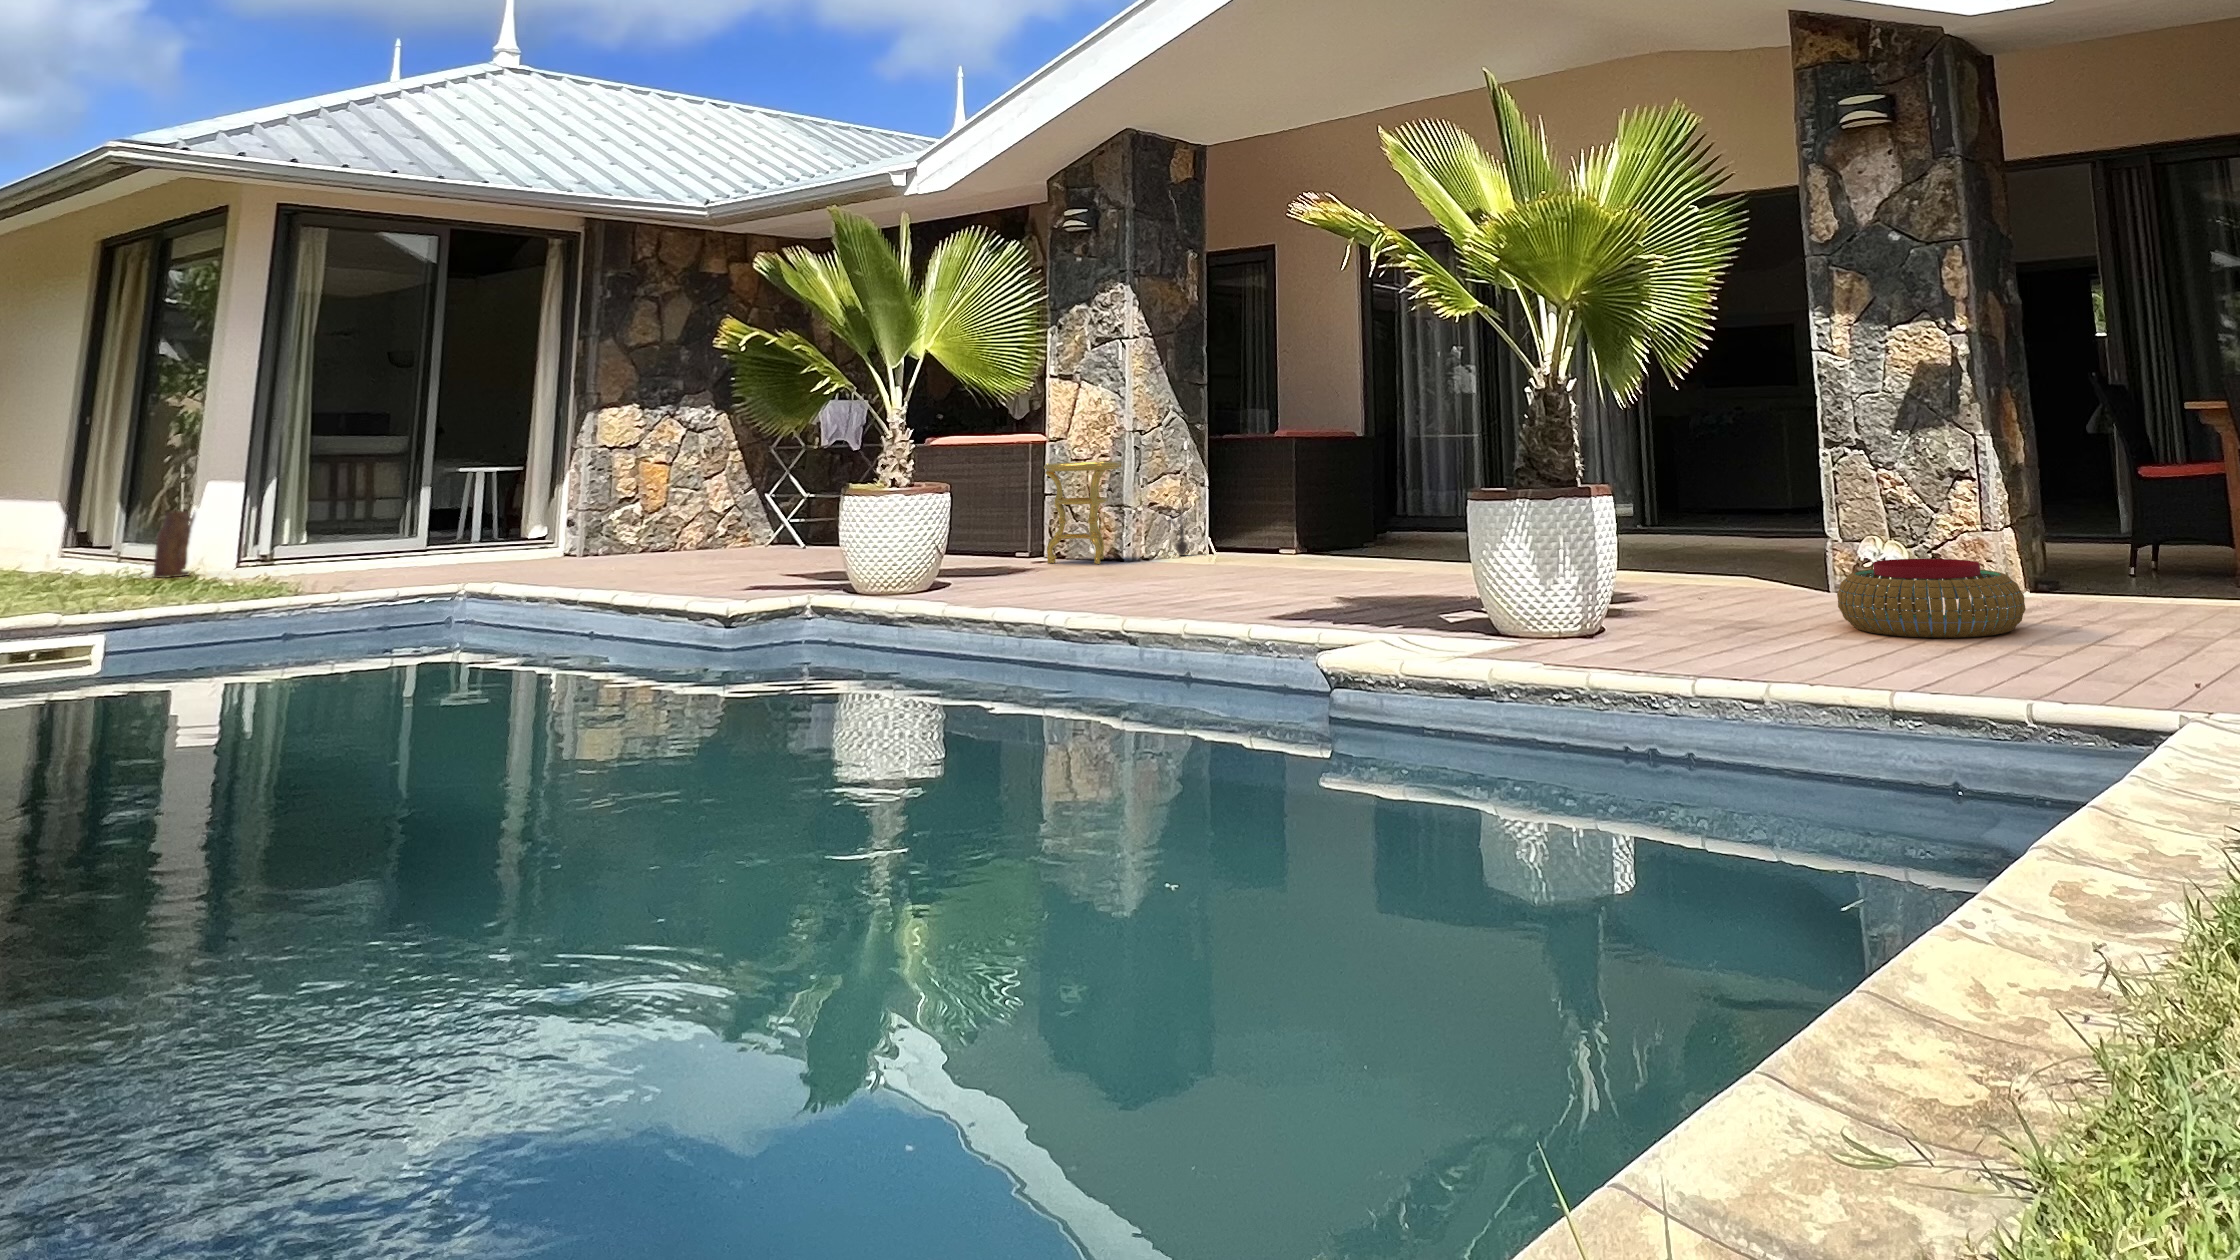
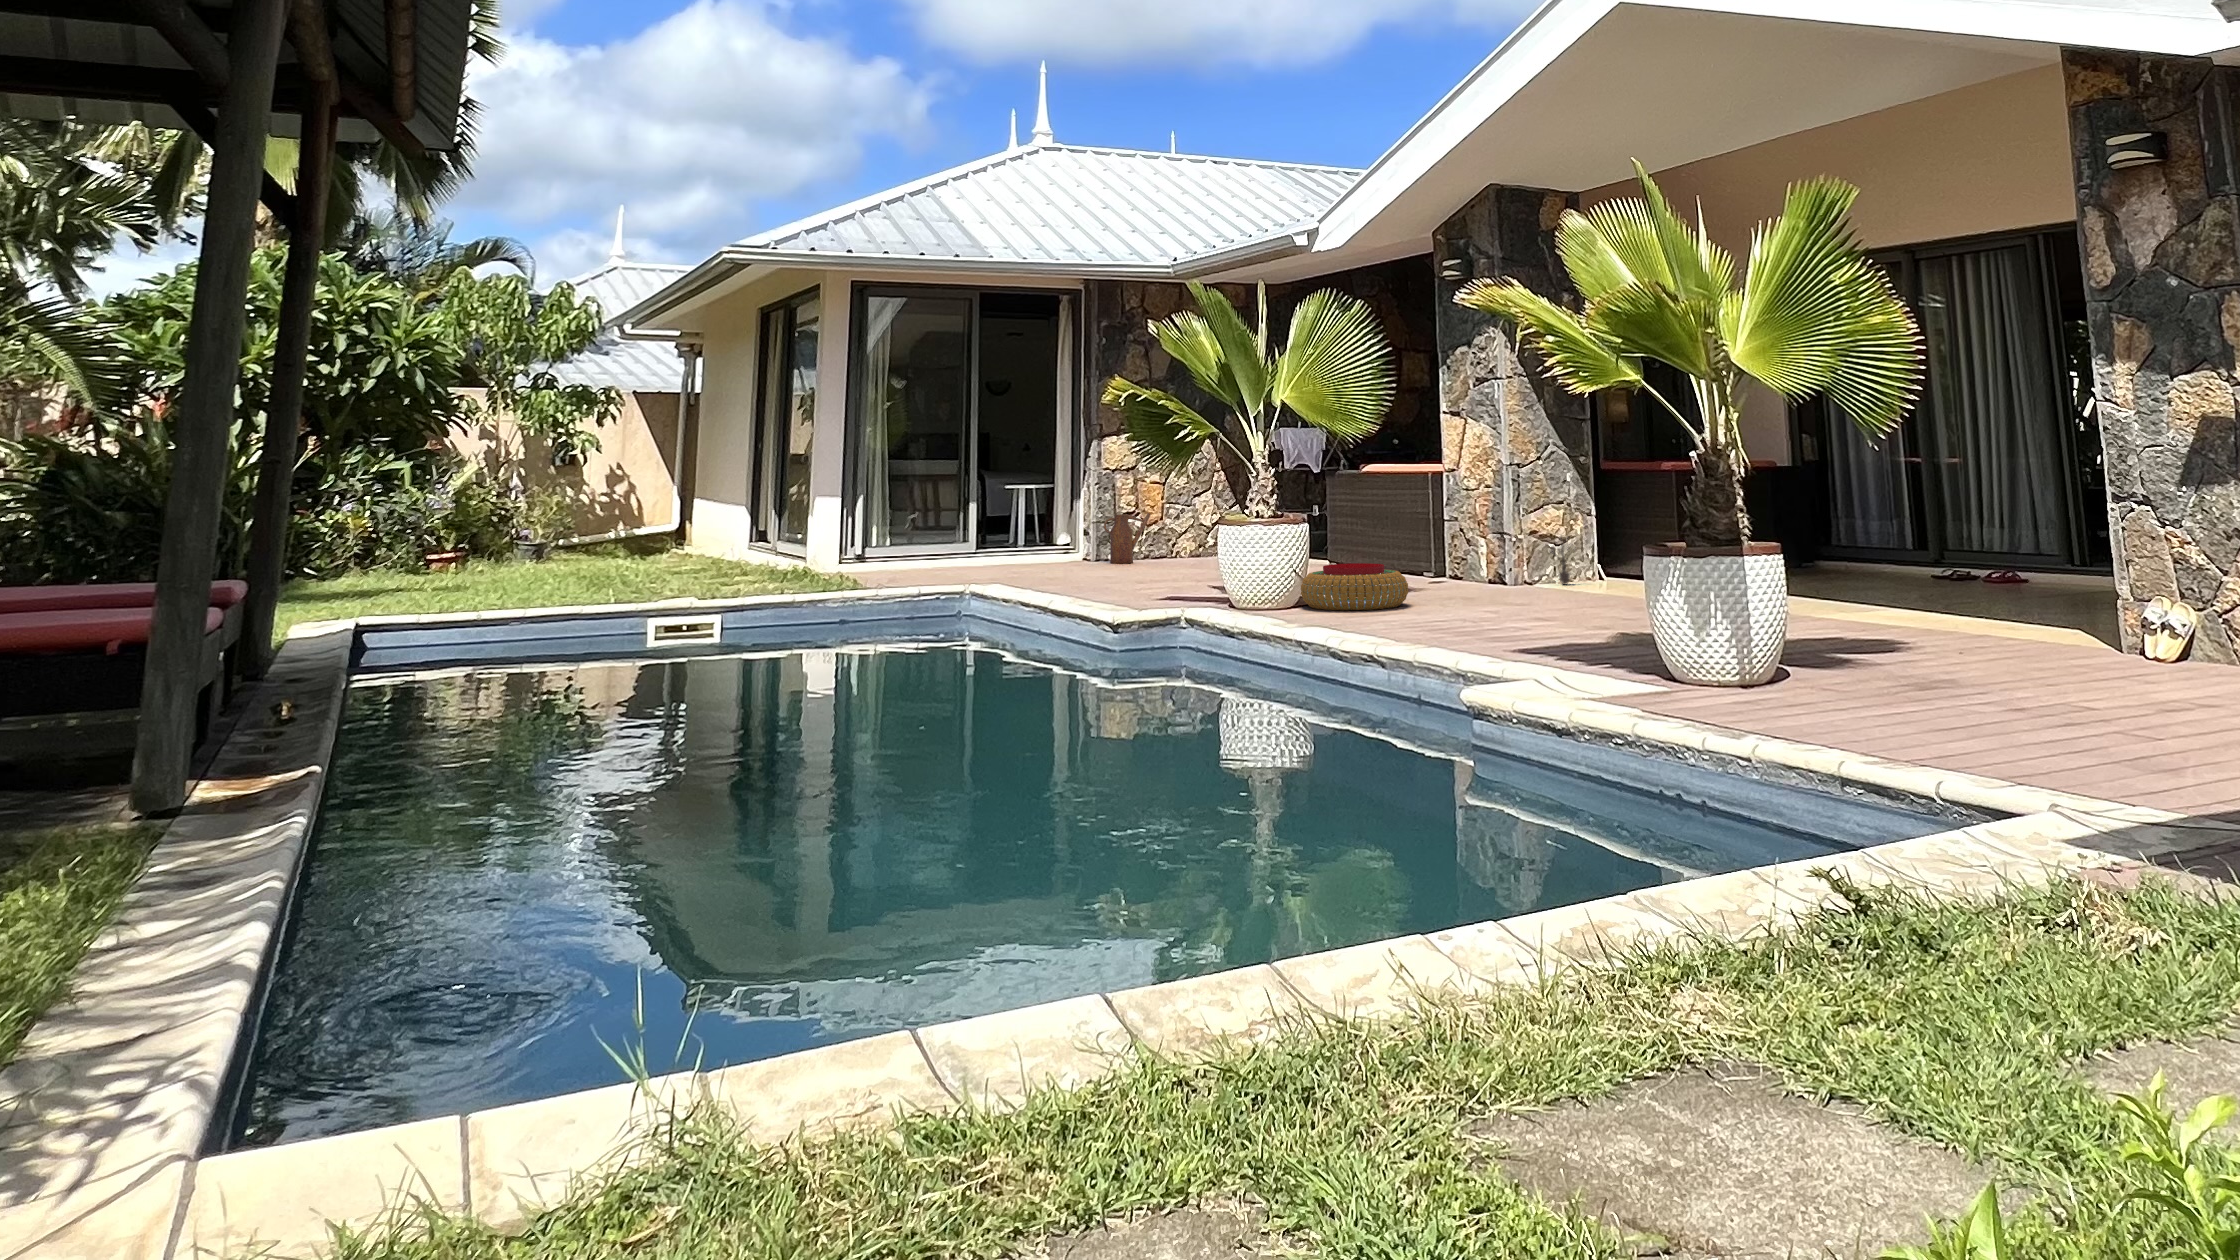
side table: present [1044,461,1121,564] -> none [1426,494,1497,590]
watering can: present [153,511,195,578] -> present [1104,513,1151,564]
pouf: present [1837,559,2026,638] -> present [1301,563,1408,610]

